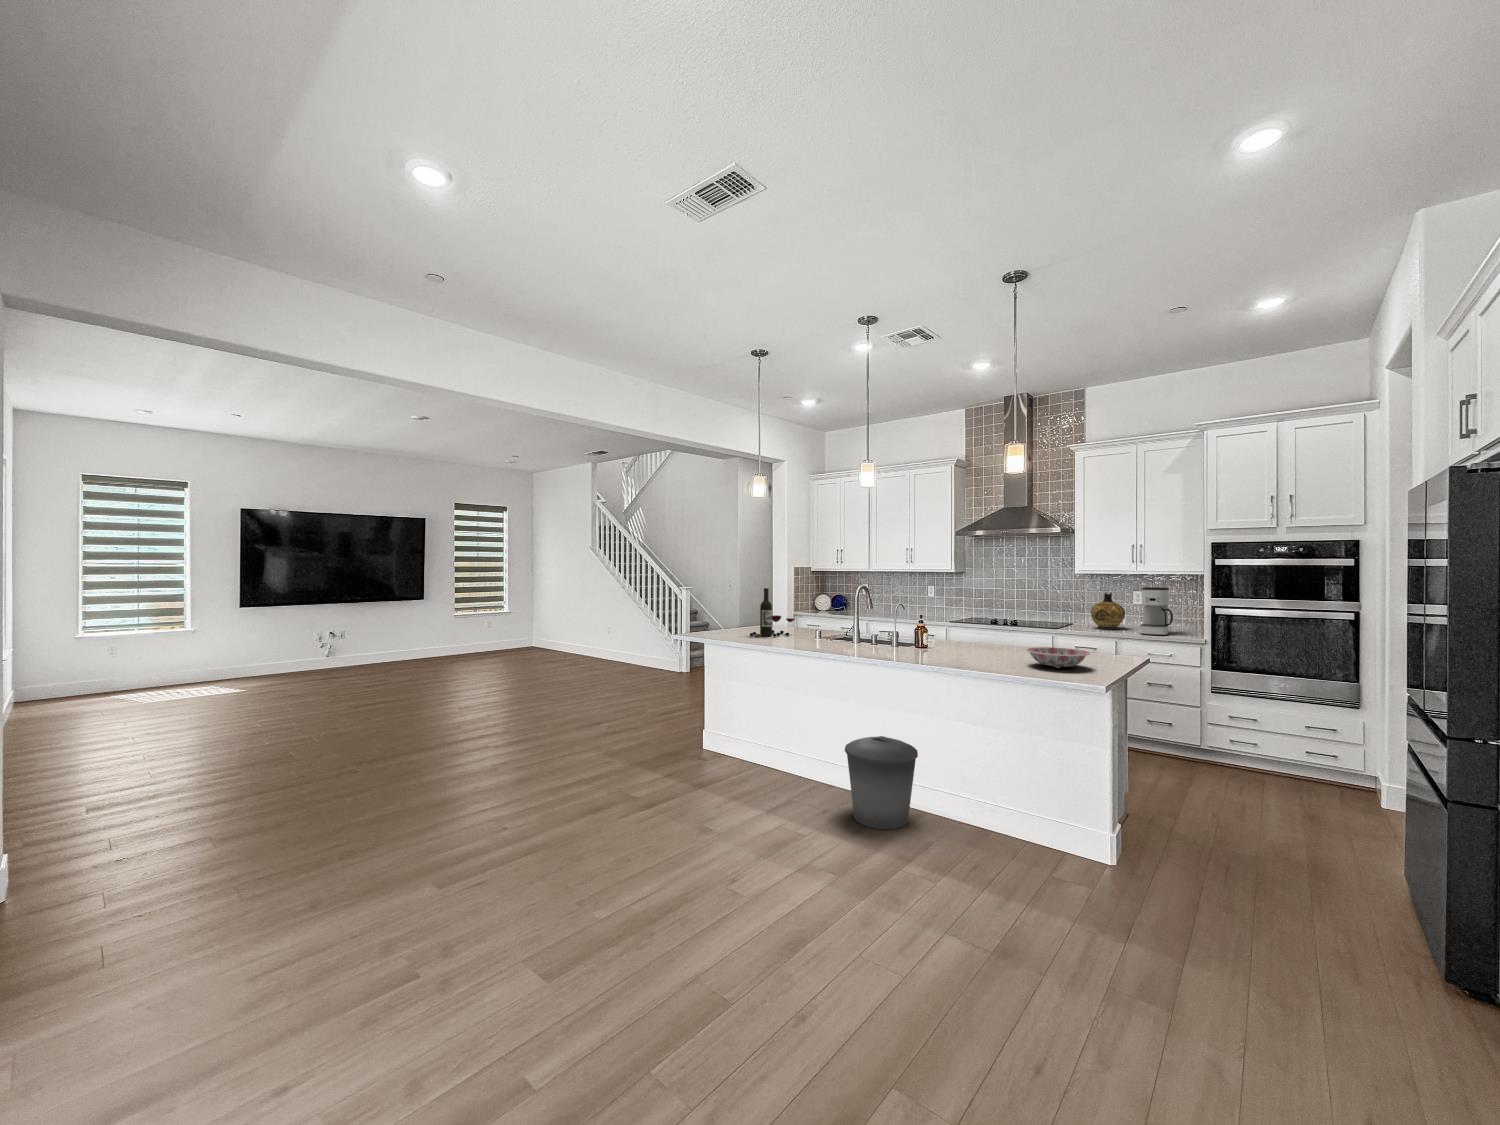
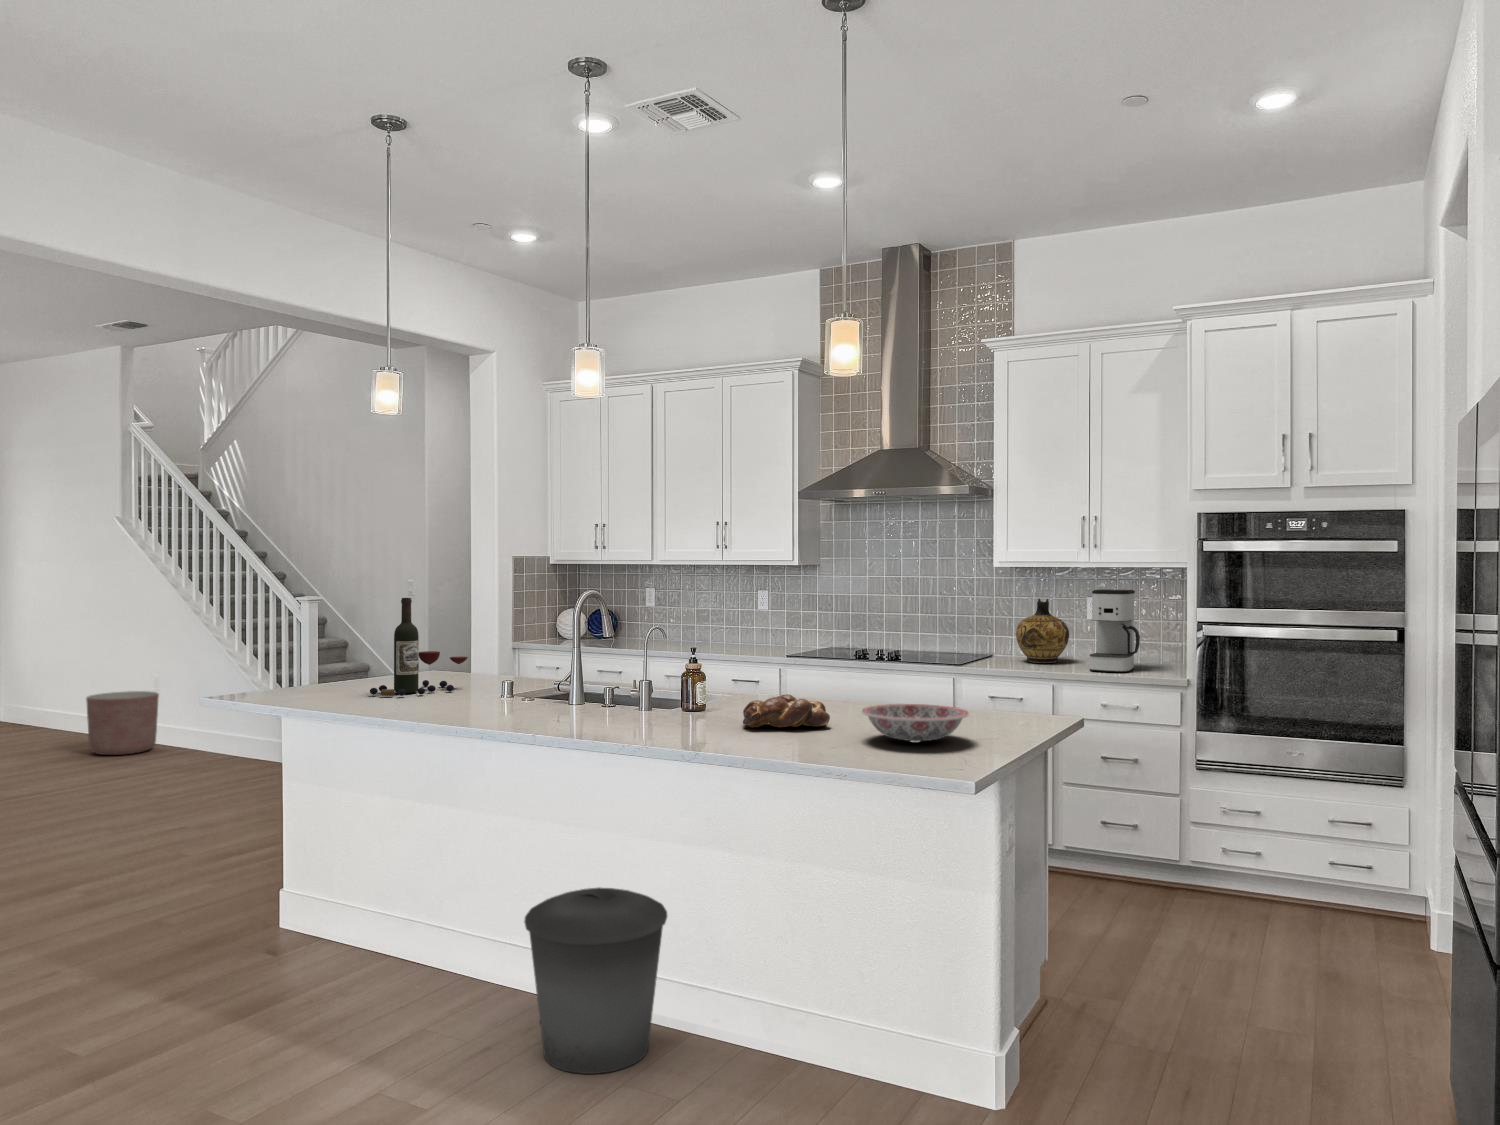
planter: none [578,634,610,665] -> present [86,691,159,755]
bread loaf: none [955,641,1004,658] -> present [743,694,830,727]

